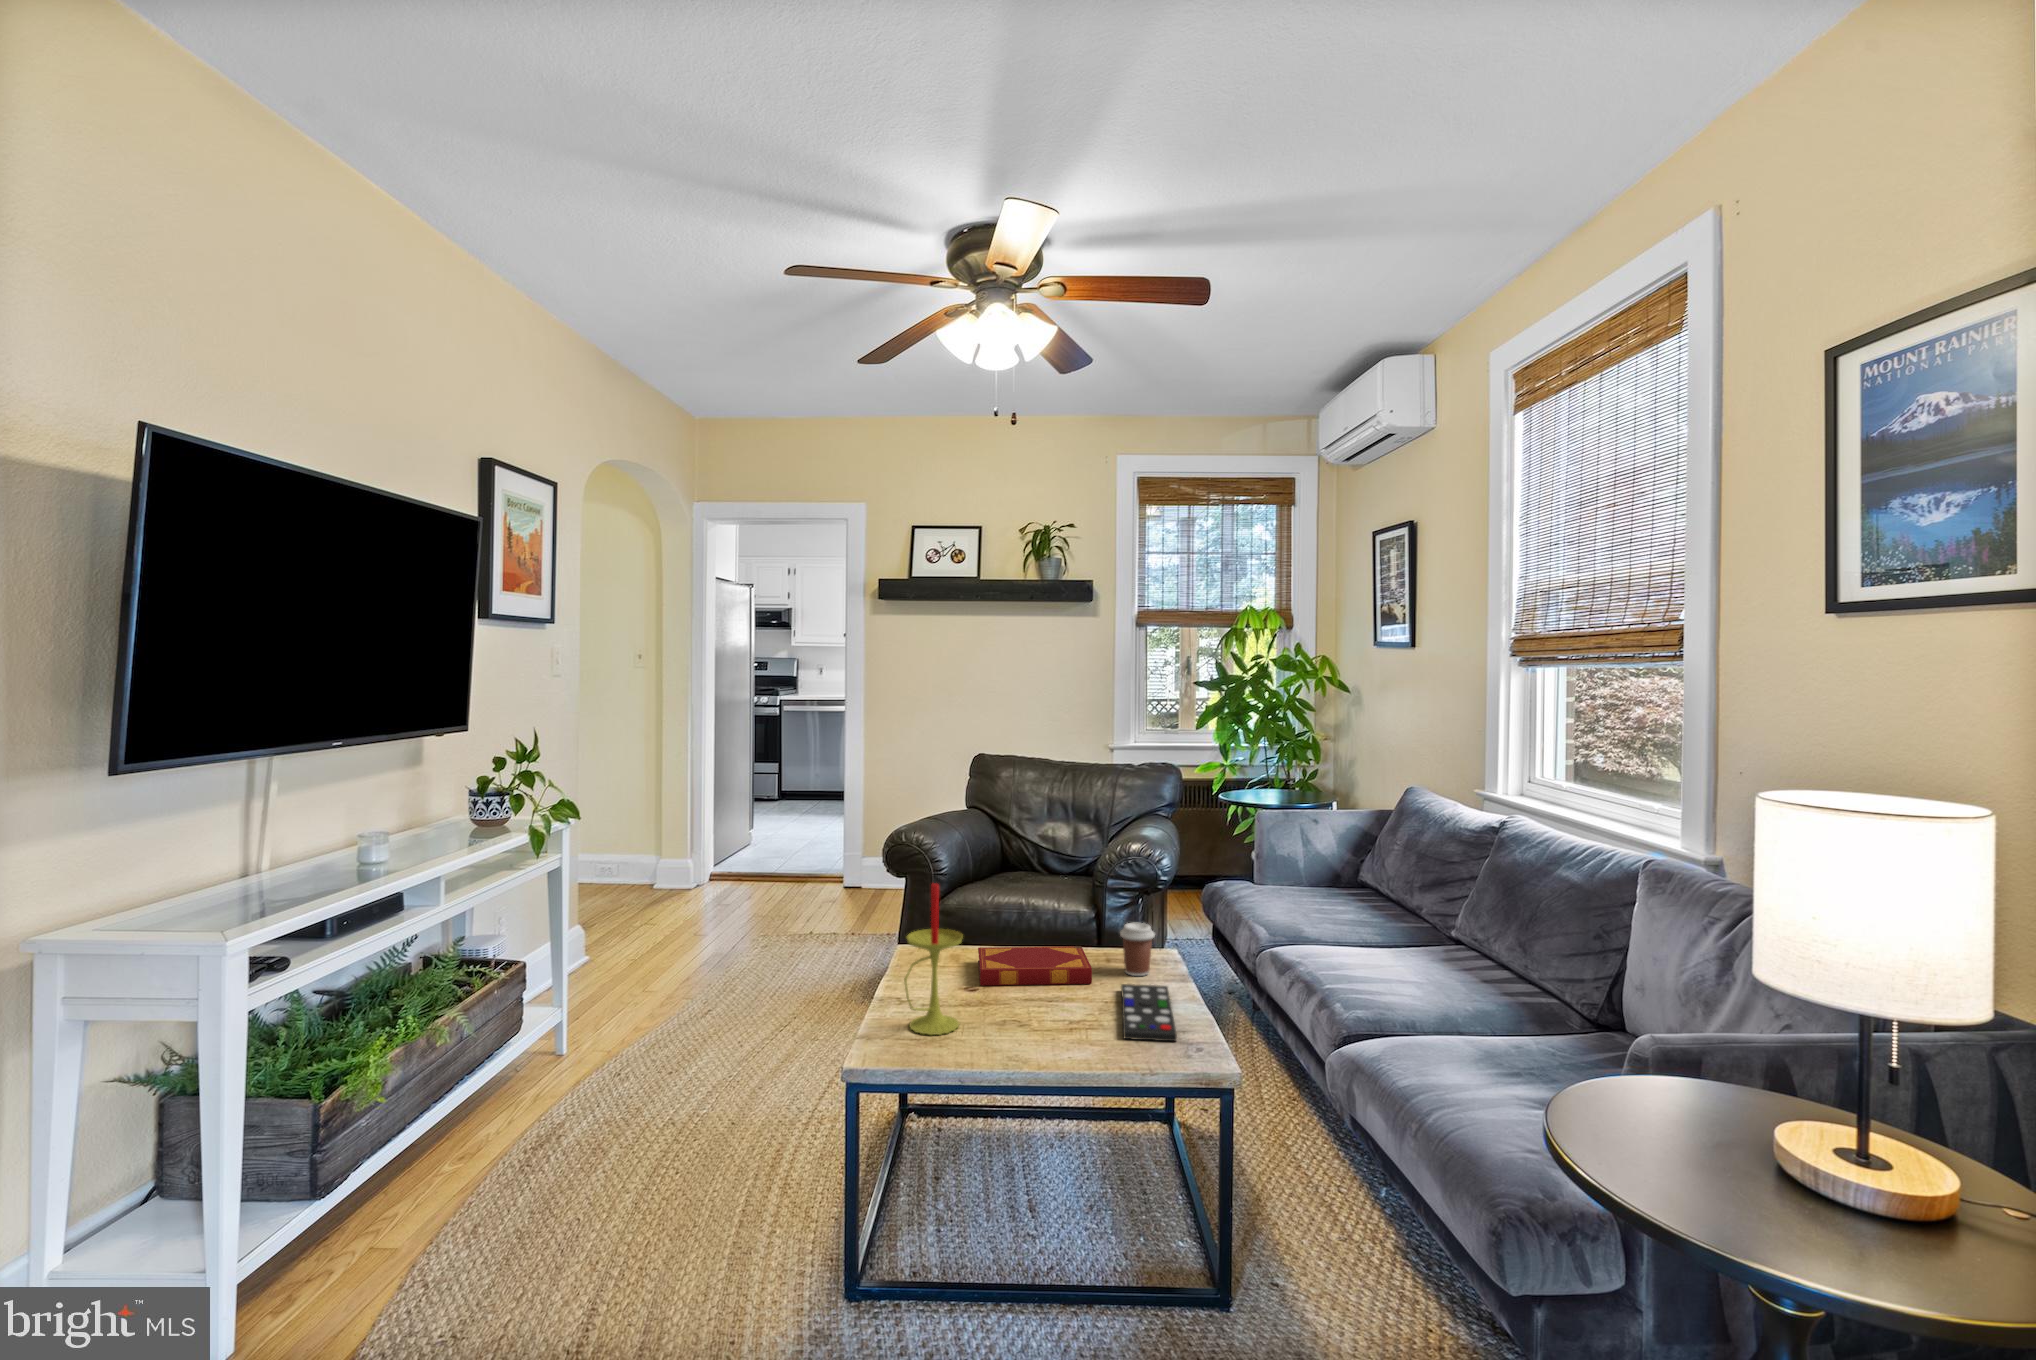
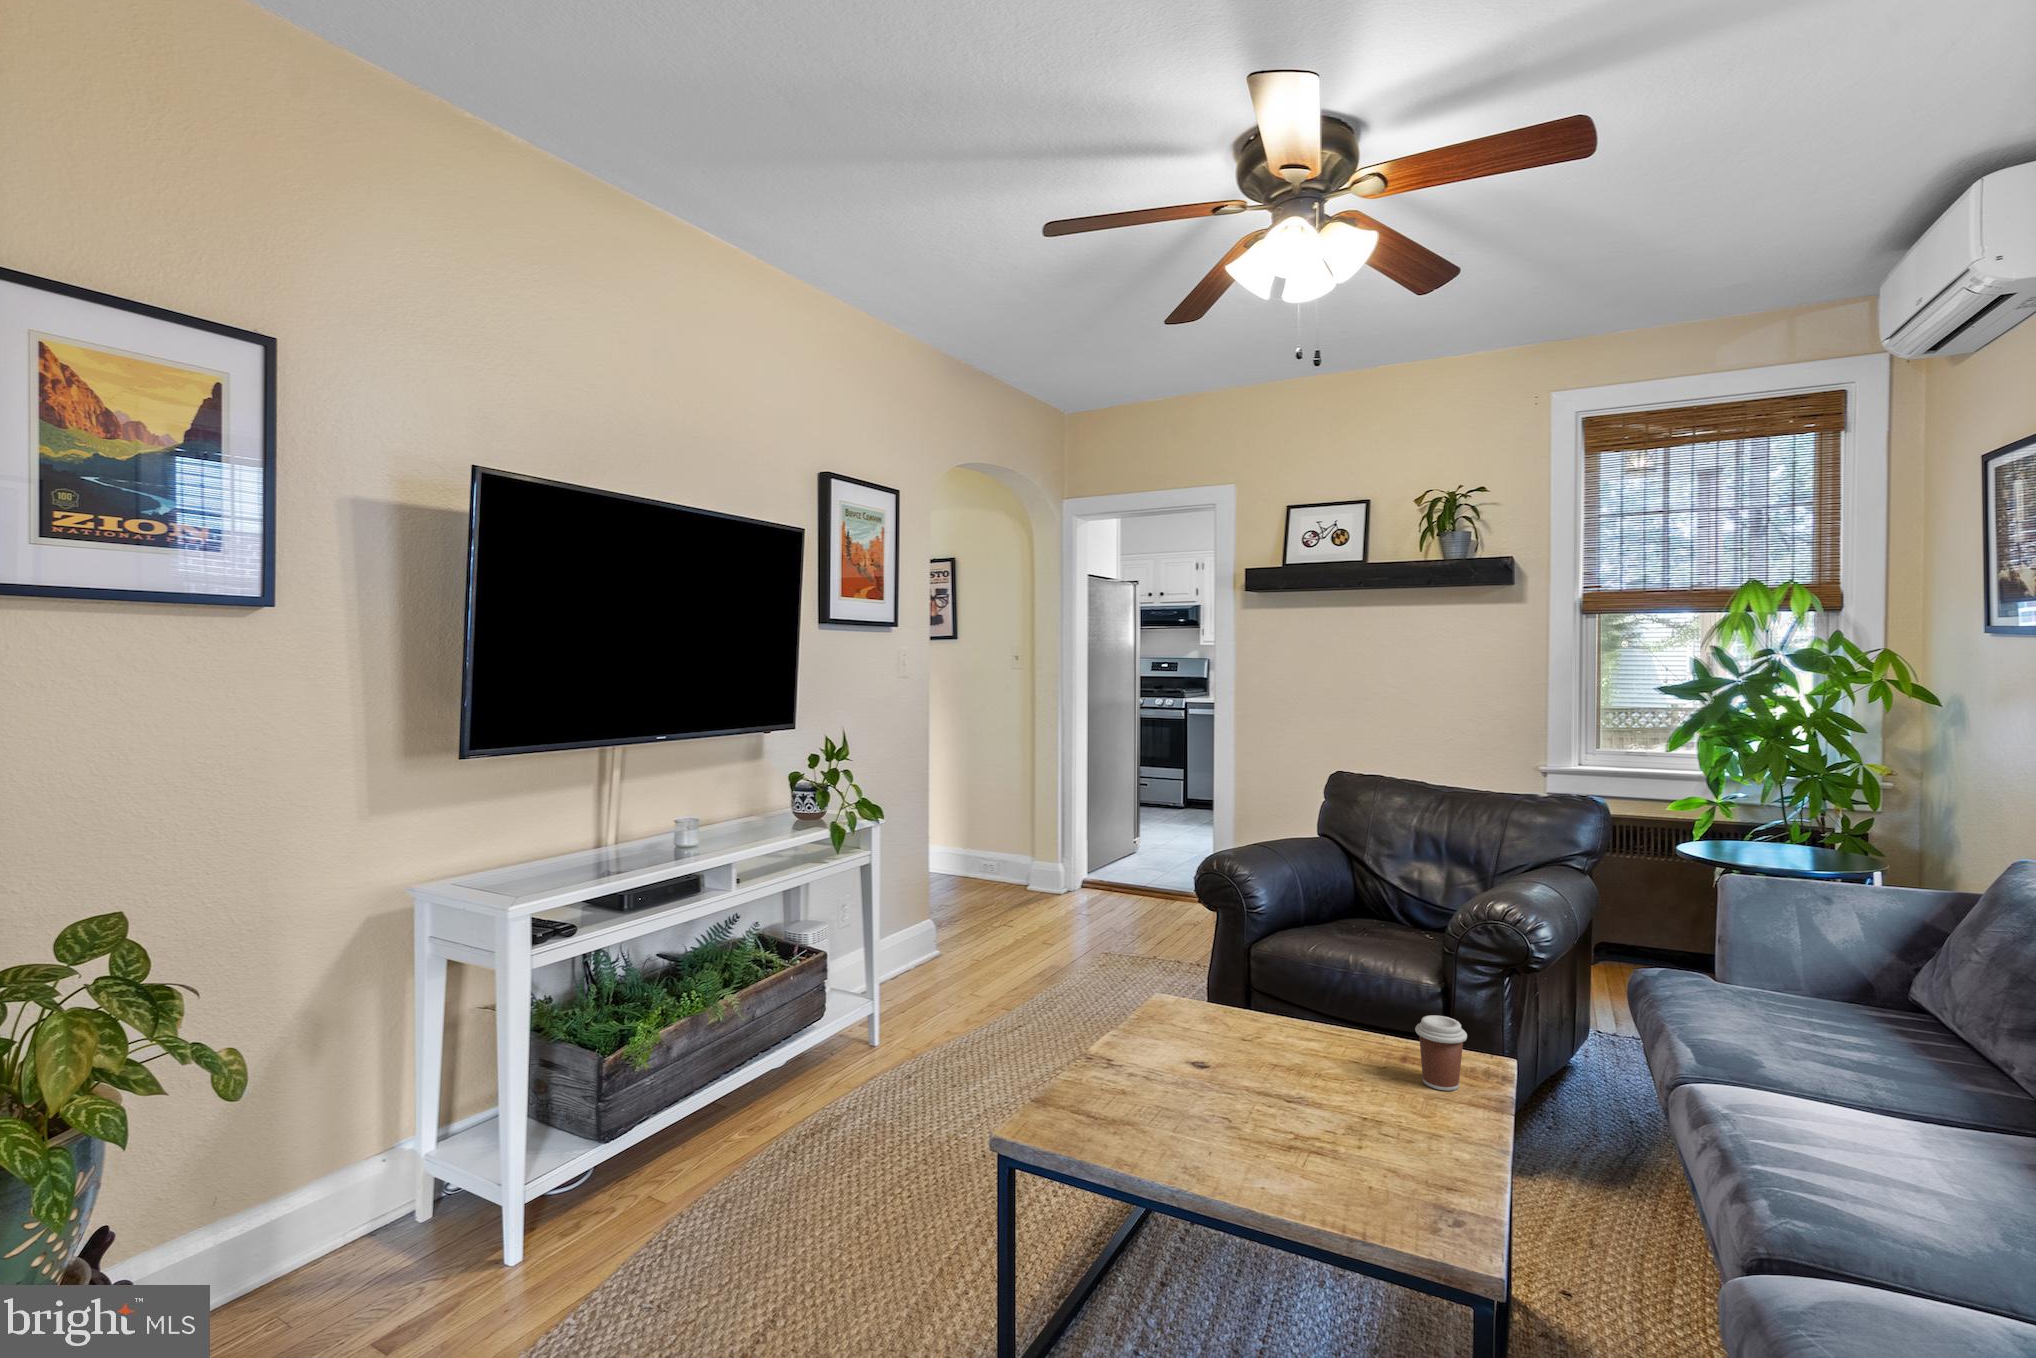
candle: present [904,883,963,1035] -> none [1086,931,1166,1119]
hardback book: present [978,946,1092,985] -> none [1220,1013,1372,1088]
remote control: present [1121,984,1177,1041] -> none [1359,1098,1468,1202]

